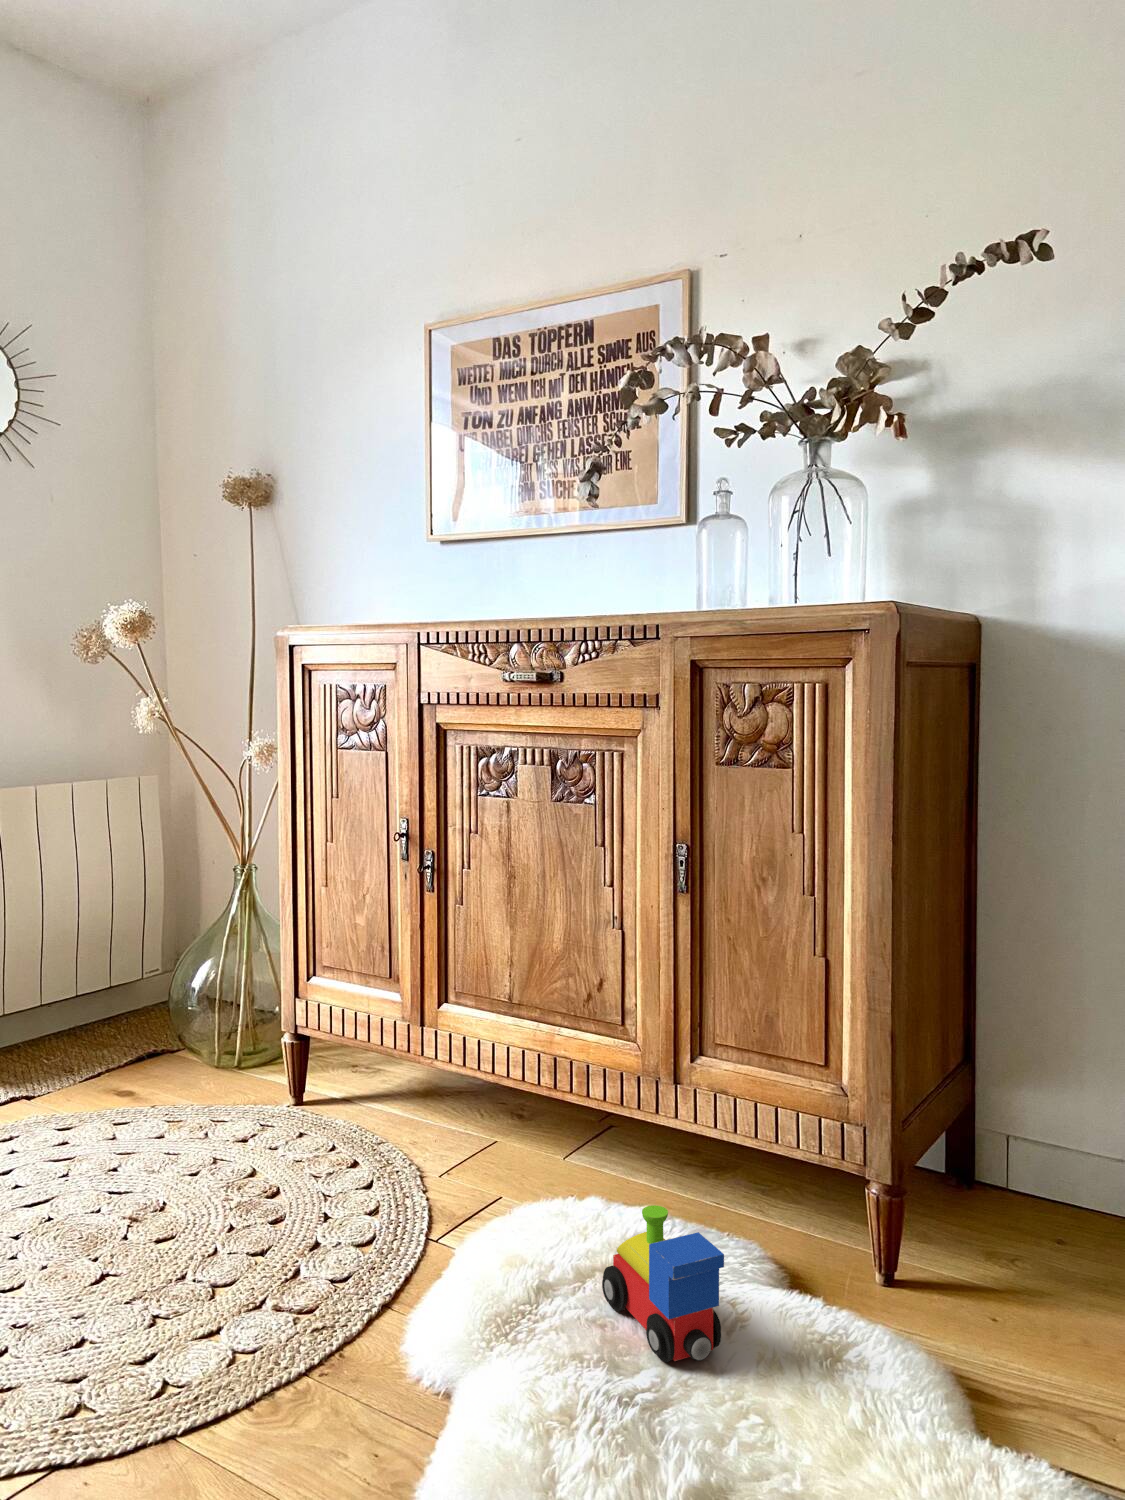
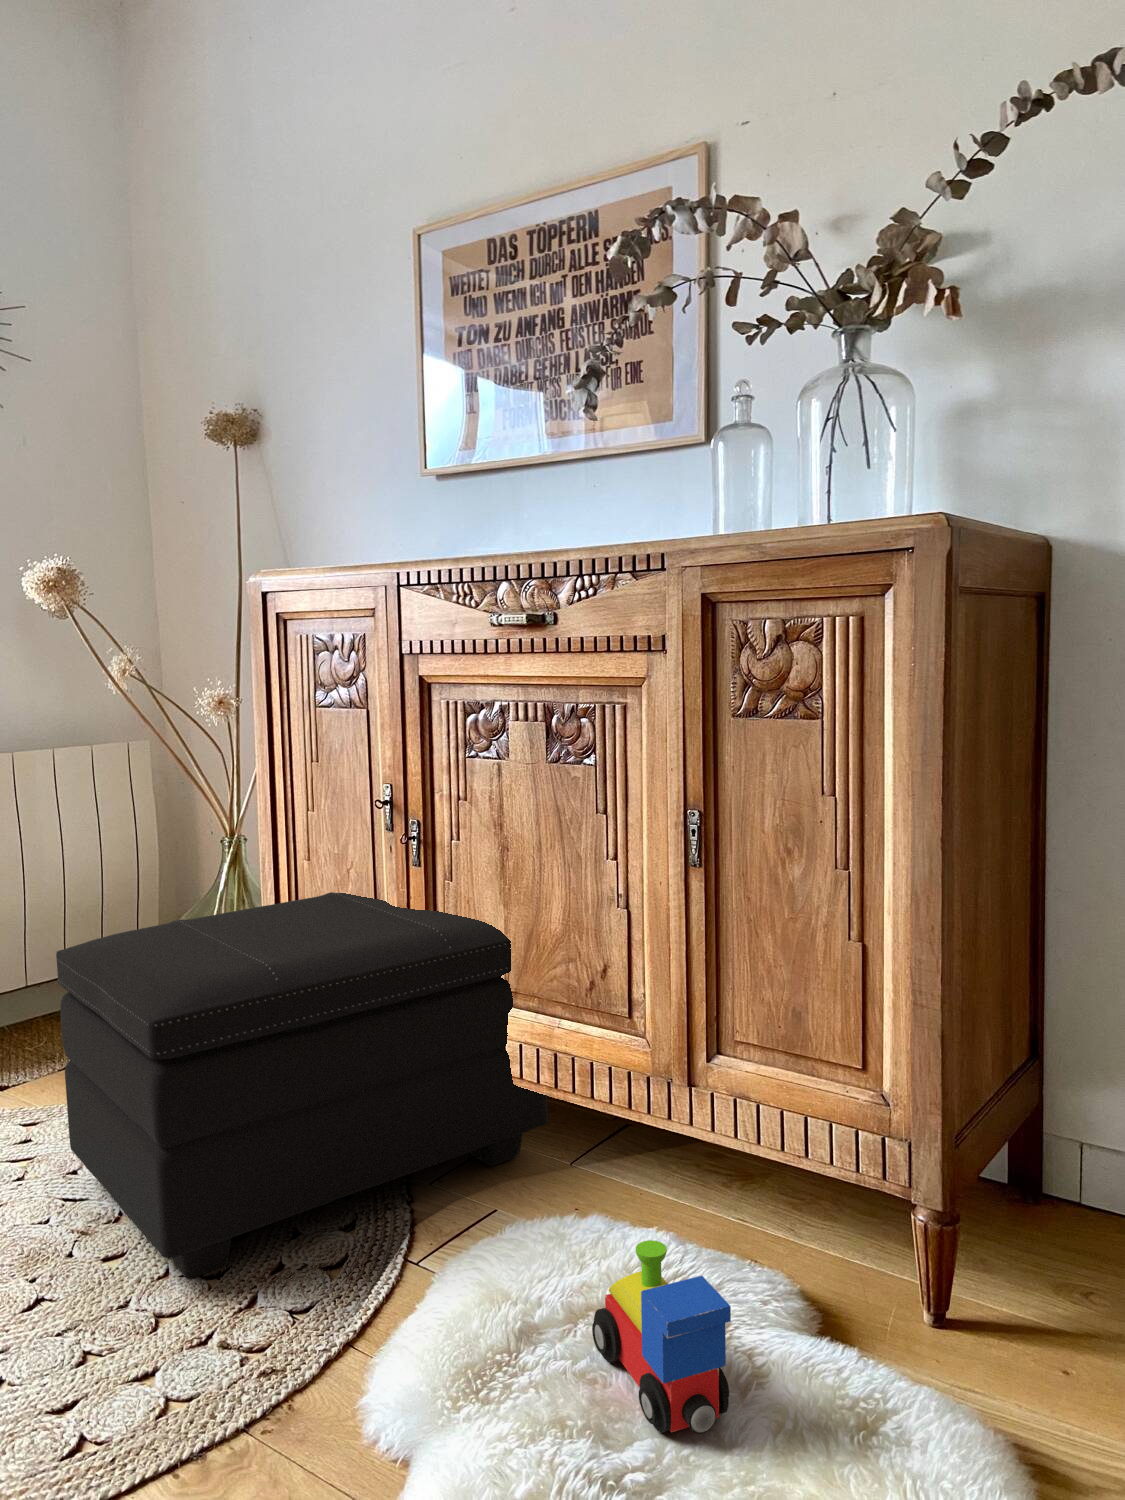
footstool: none [107,914,543,1256] -> present [56,892,548,1278]

